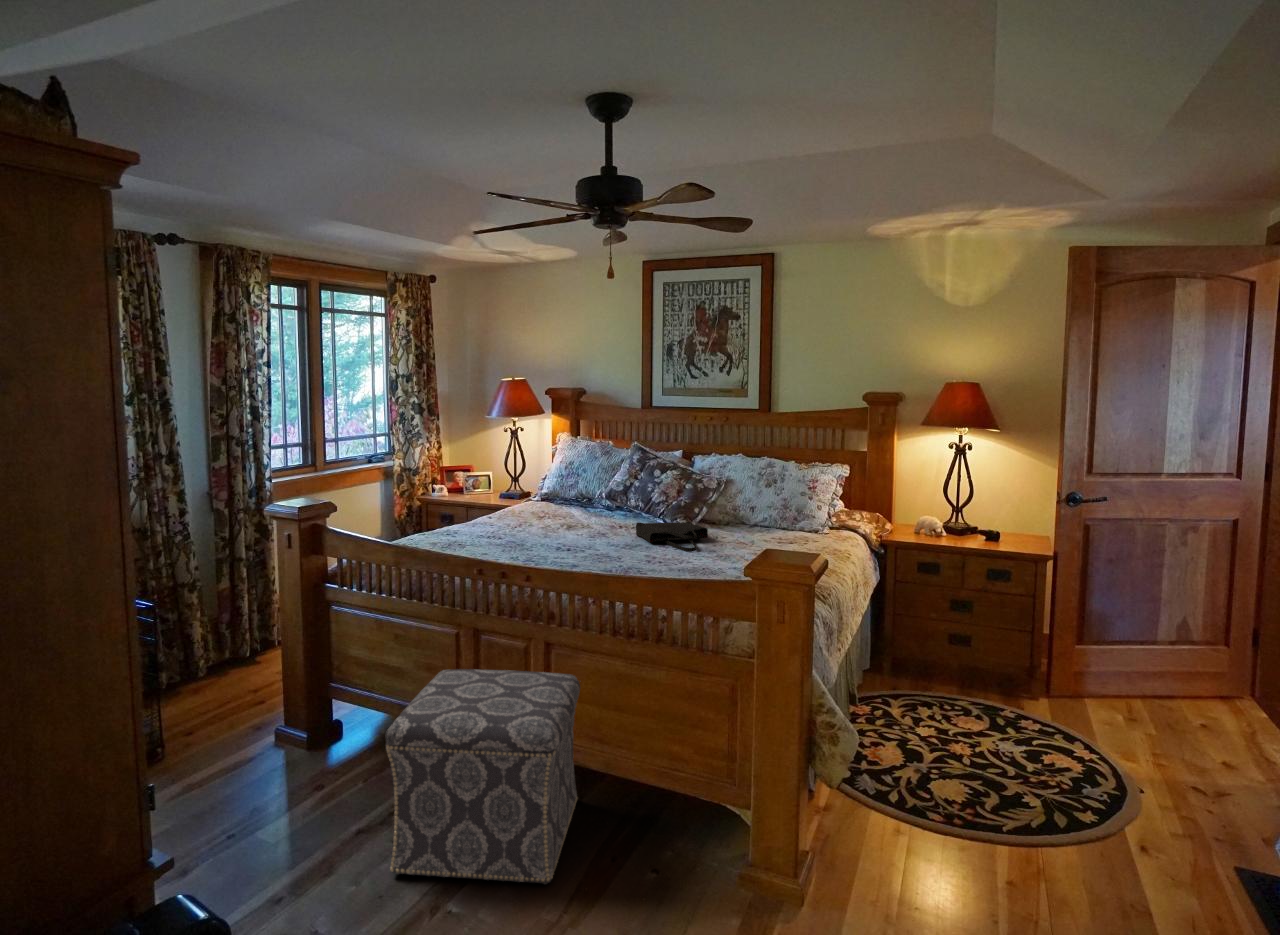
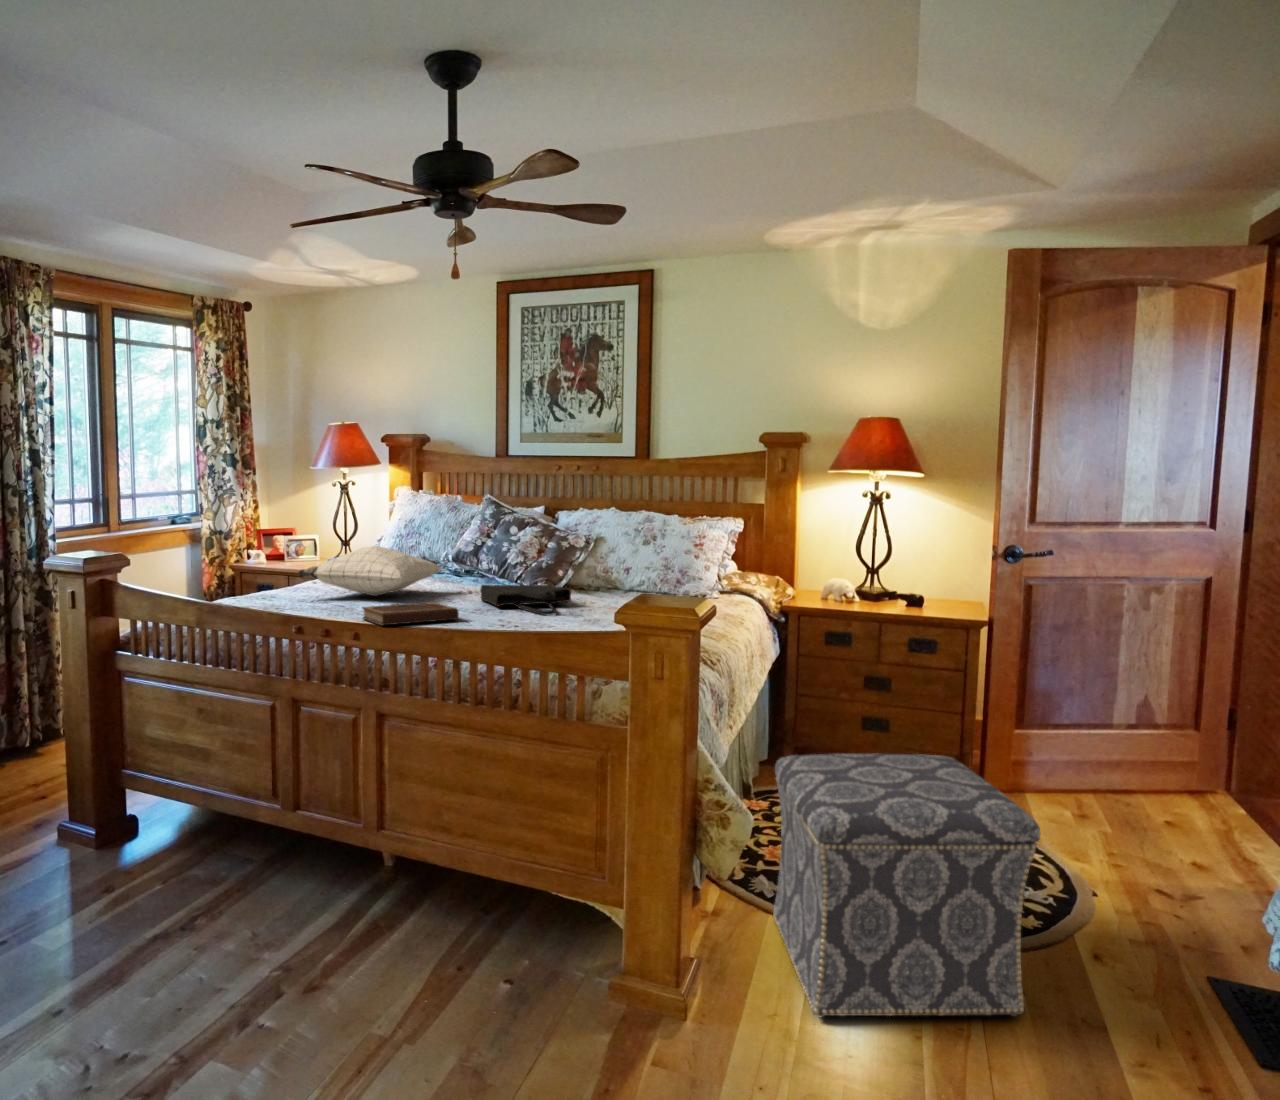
pillow: none [496,490,605,530] -> present [298,546,441,596]
notebook: none [549,541,623,563] -> present [362,602,459,625]
ottoman: present [385,669,580,884] -> present [773,754,1040,1017]

